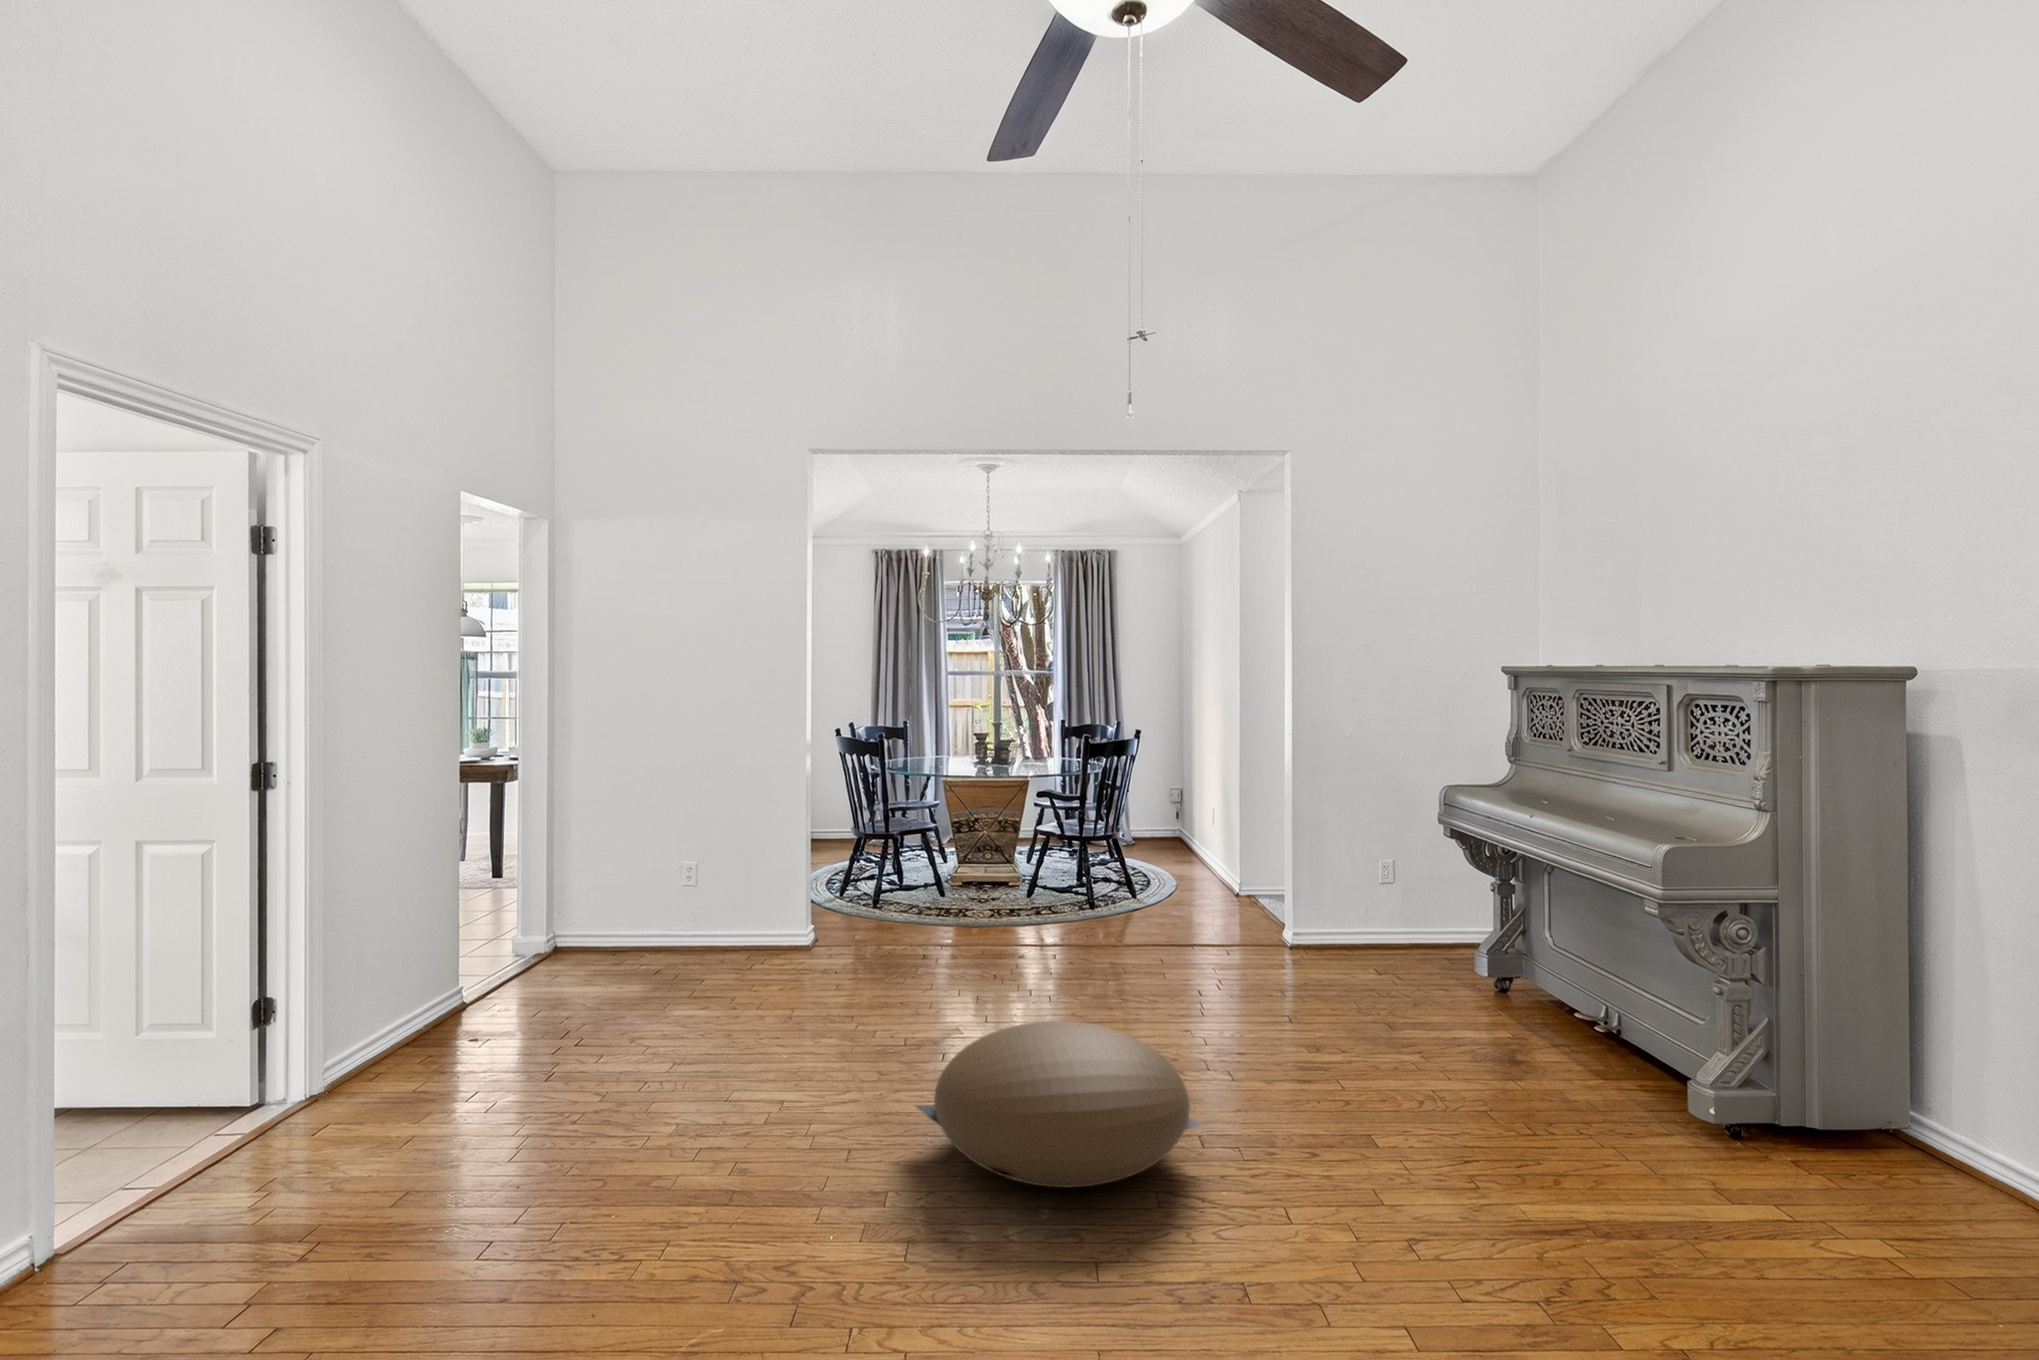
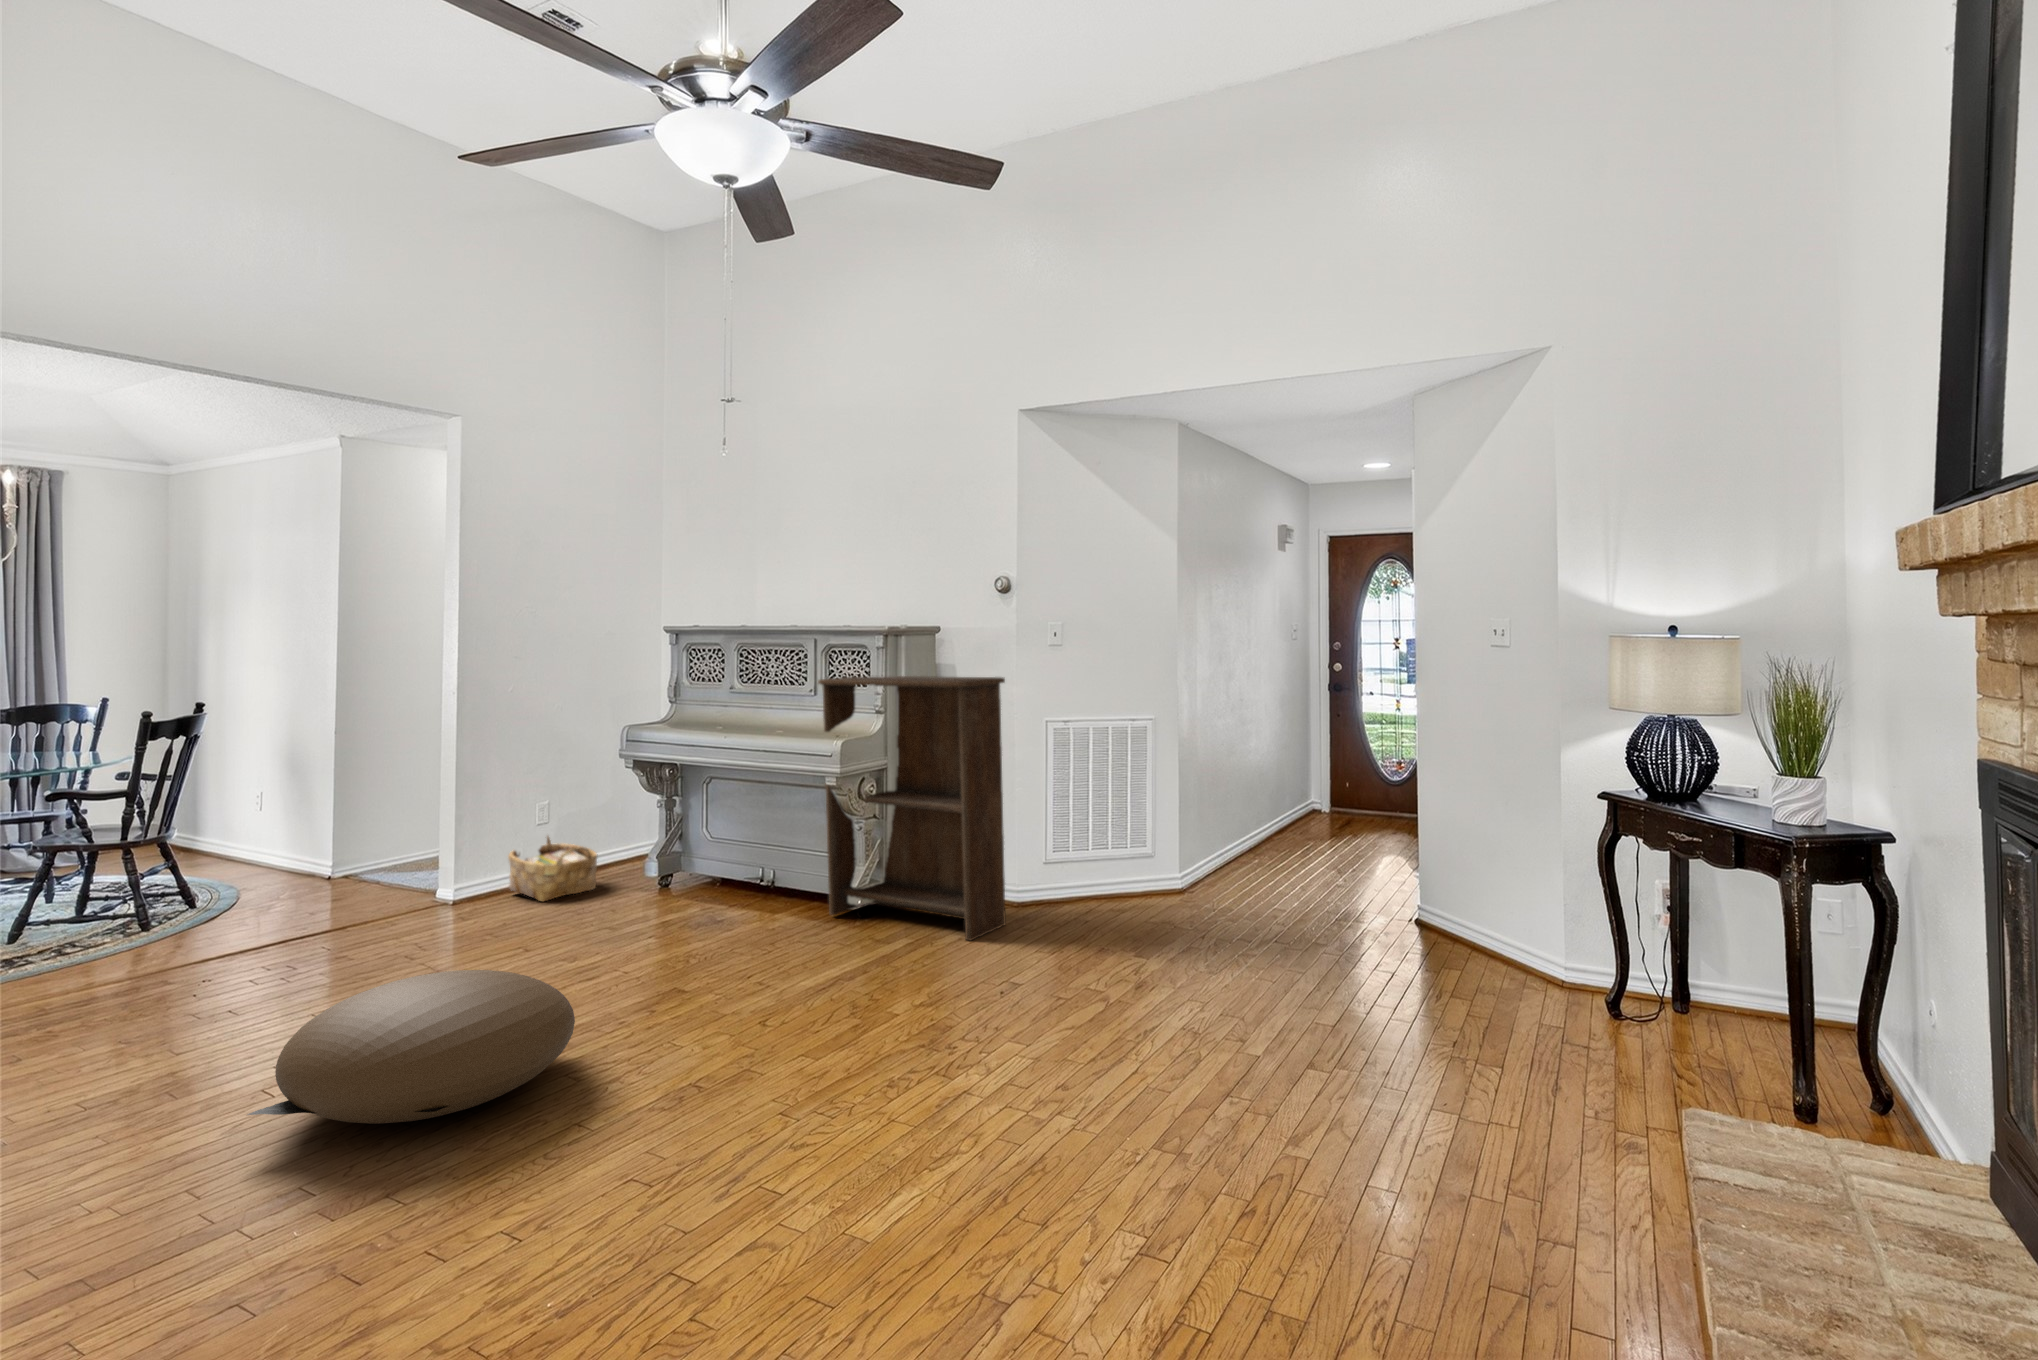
bookshelf: none [1658,746,1995,1263] -> present [818,676,1006,941]
woven basket: none [1346,889,1436,975] -> present [508,837,597,902]

